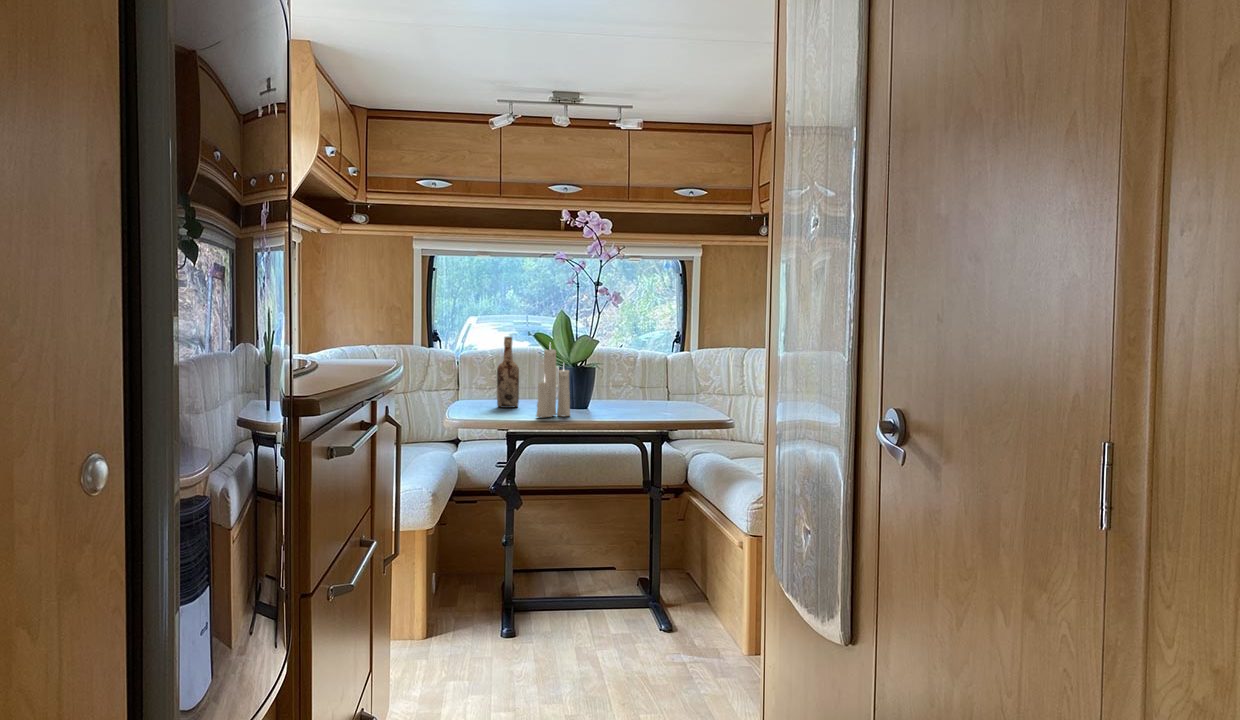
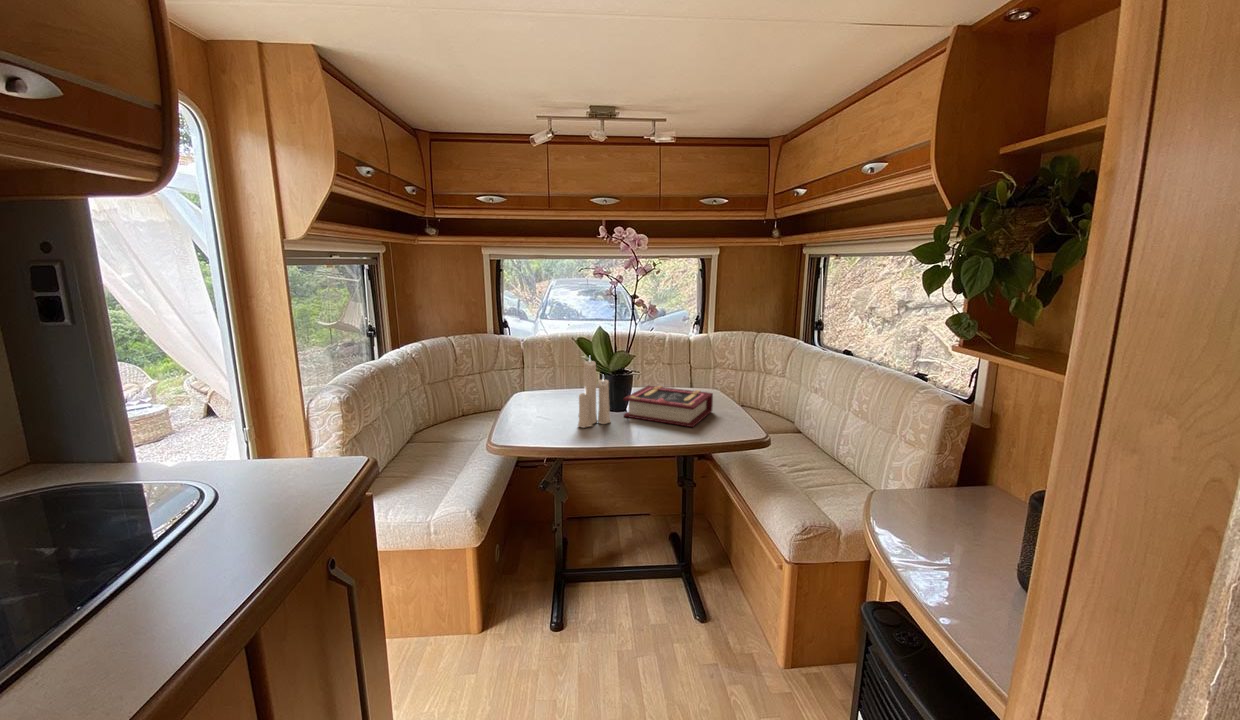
wine bottle: present [497,337,519,408] -> none [544,342,565,407]
book: none [585,387,682,419] -> present [624,386,713,427]

